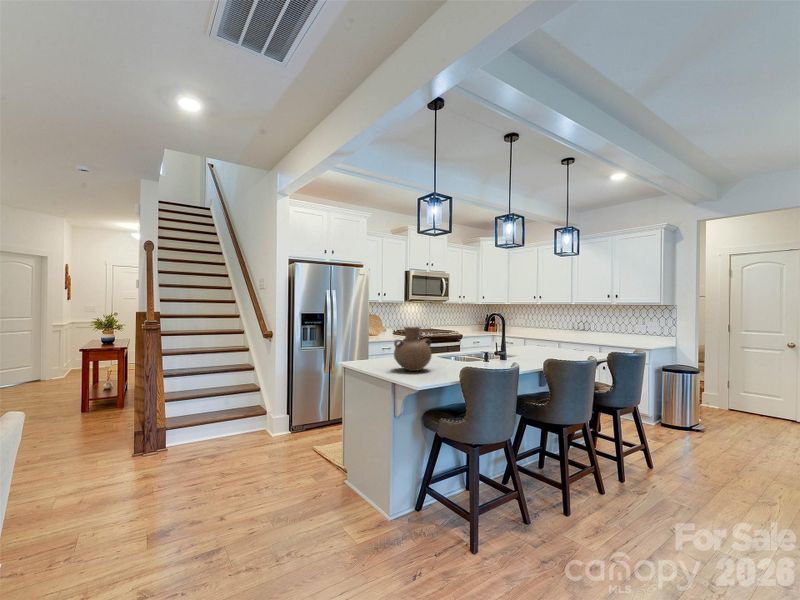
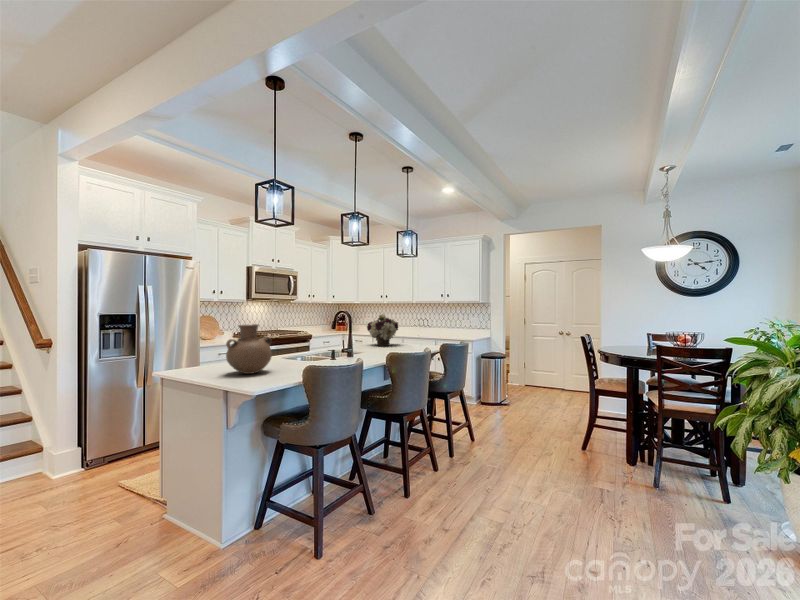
flower arrangement: none [522,318,558,352] -> present [367,314,398,346]

